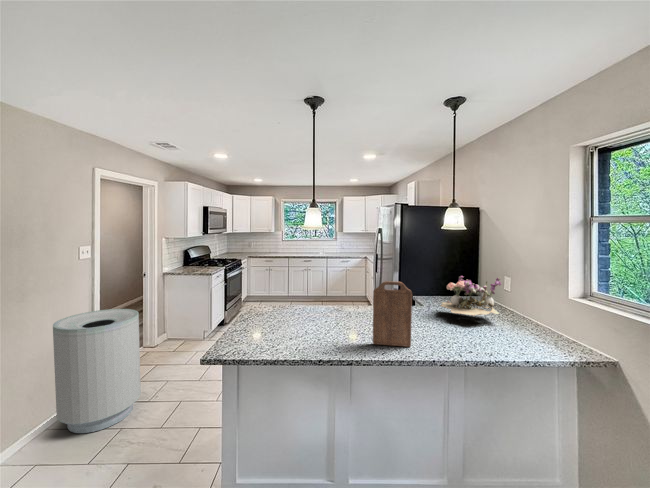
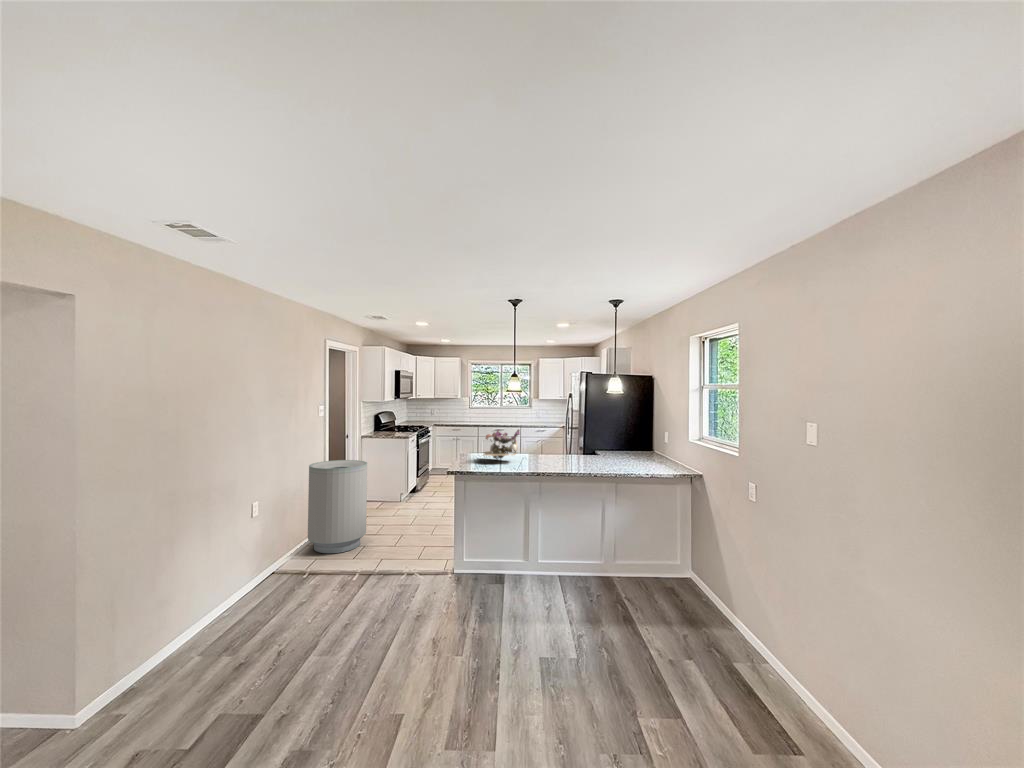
flower arrangement: present [440,276,501,316] -> present [483,429,520,459]
cutting board: present [373,281,412,347] -> none [554,427,579,471]

